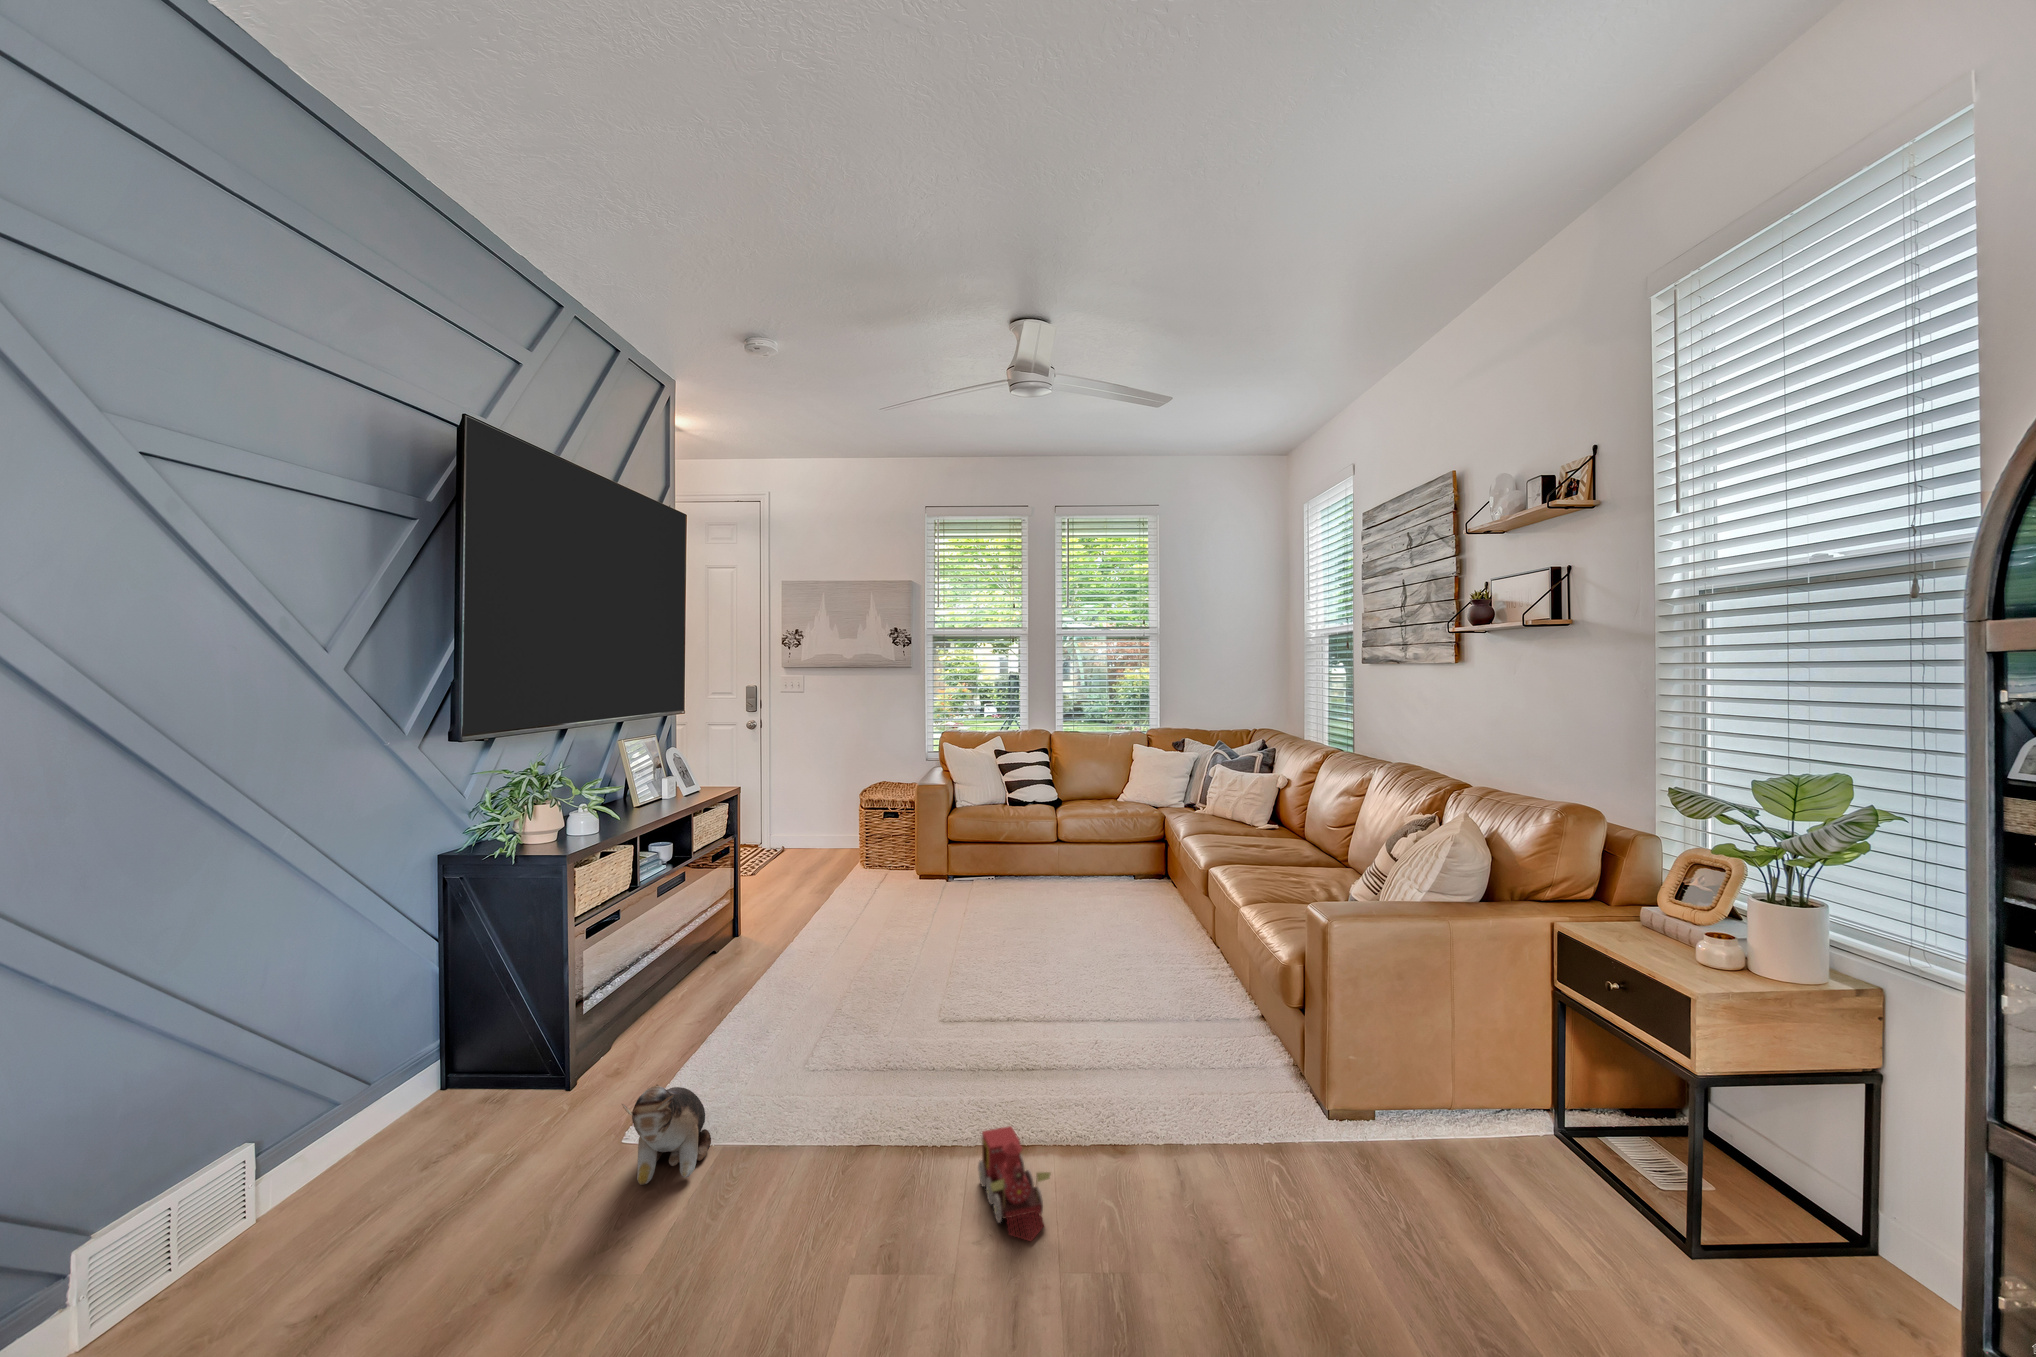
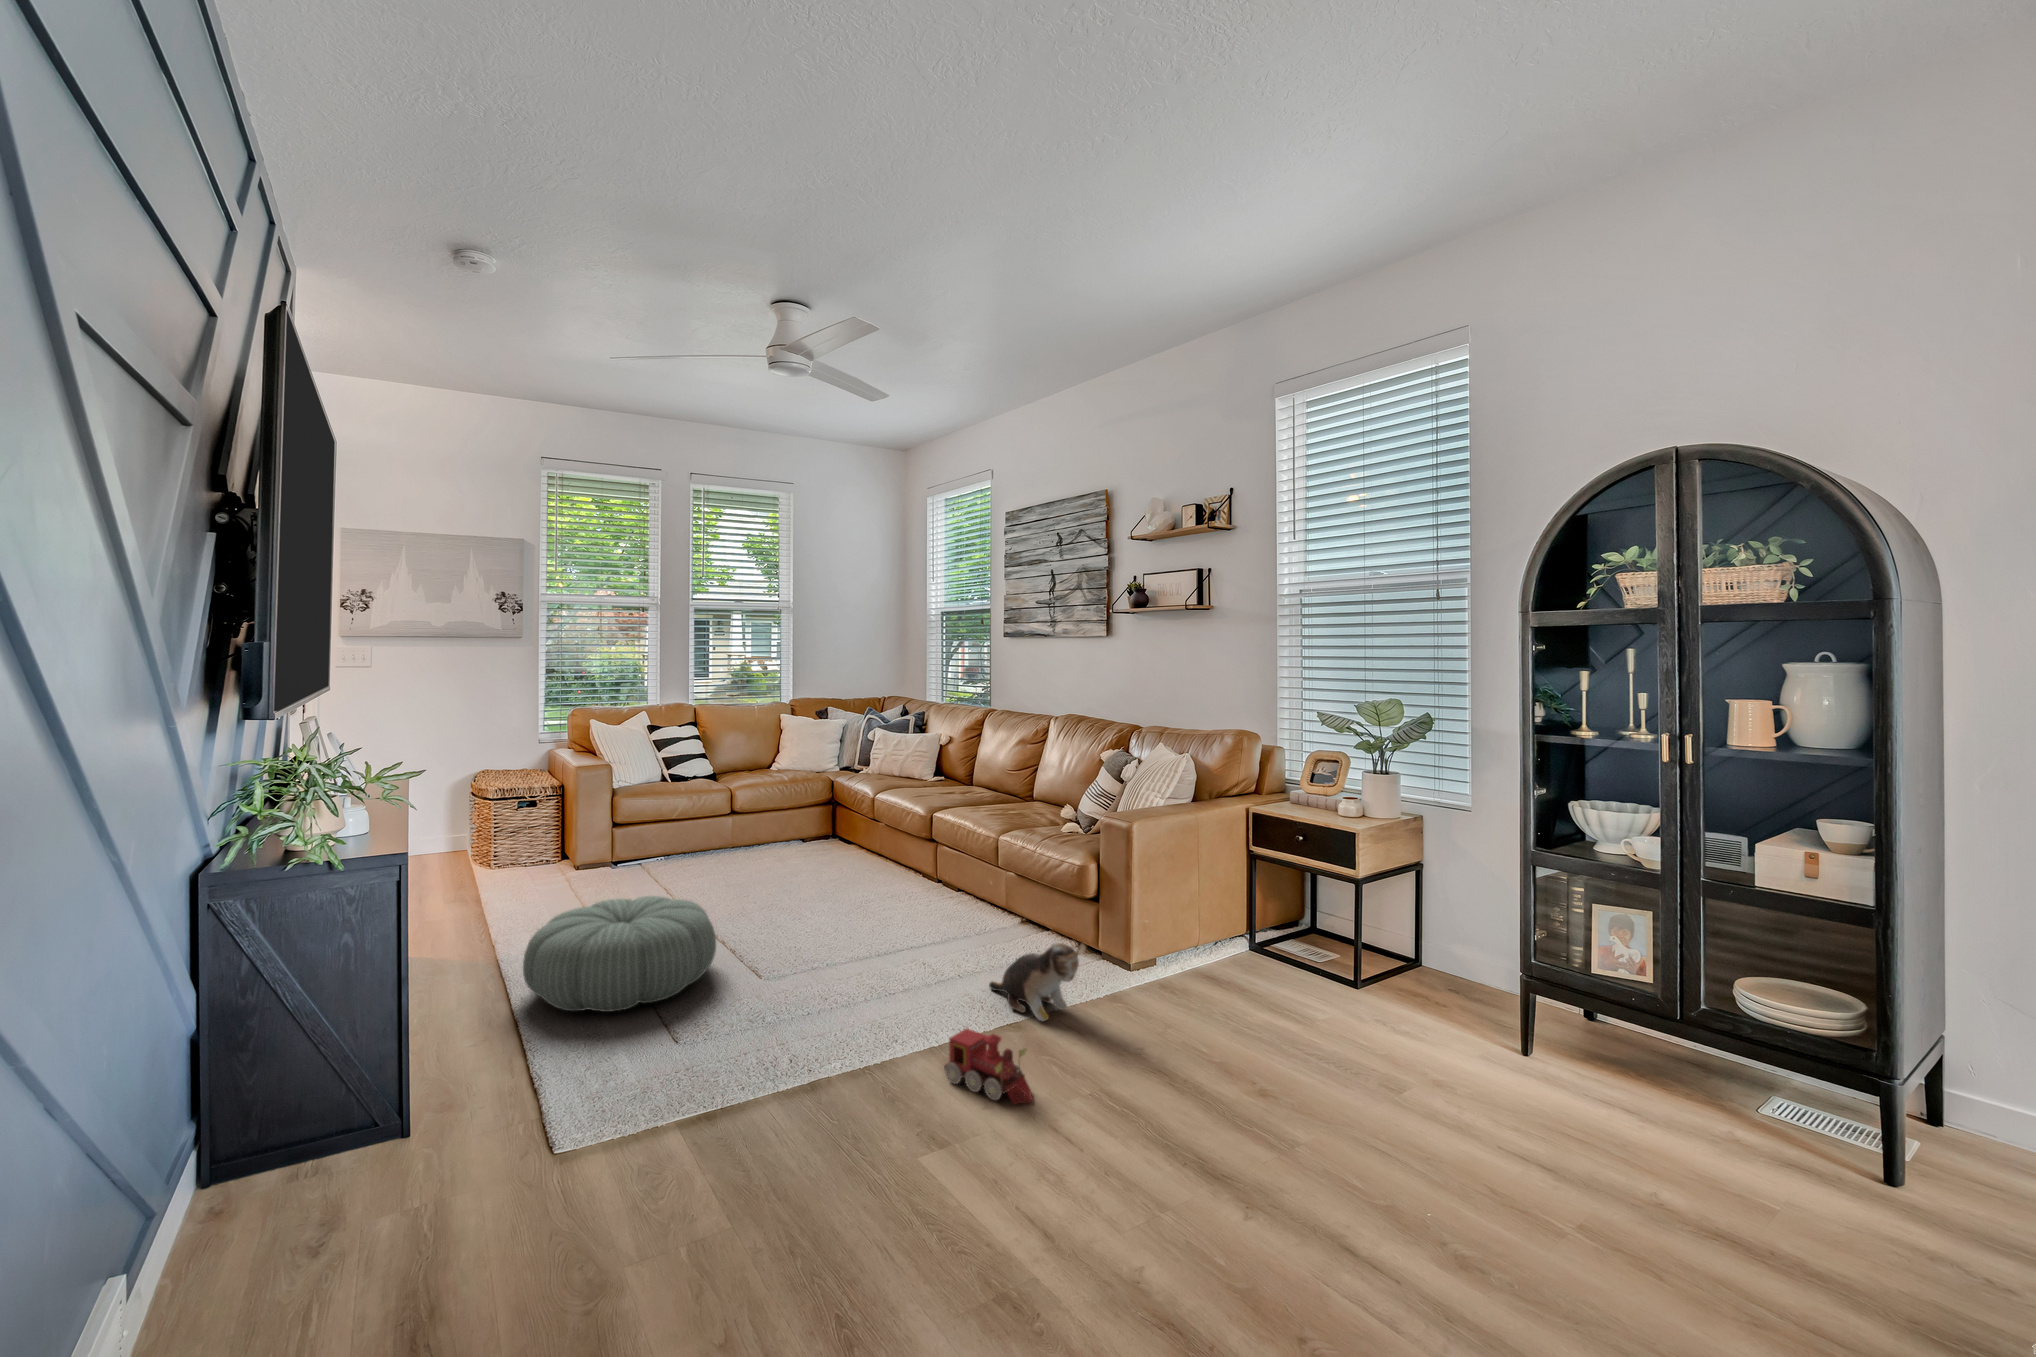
pouf: none [759,908,921,1012] -> present [523,896,716,1012]
plush toy: present [622,1085,711,1185] -> present [989,943,1086,1021]

